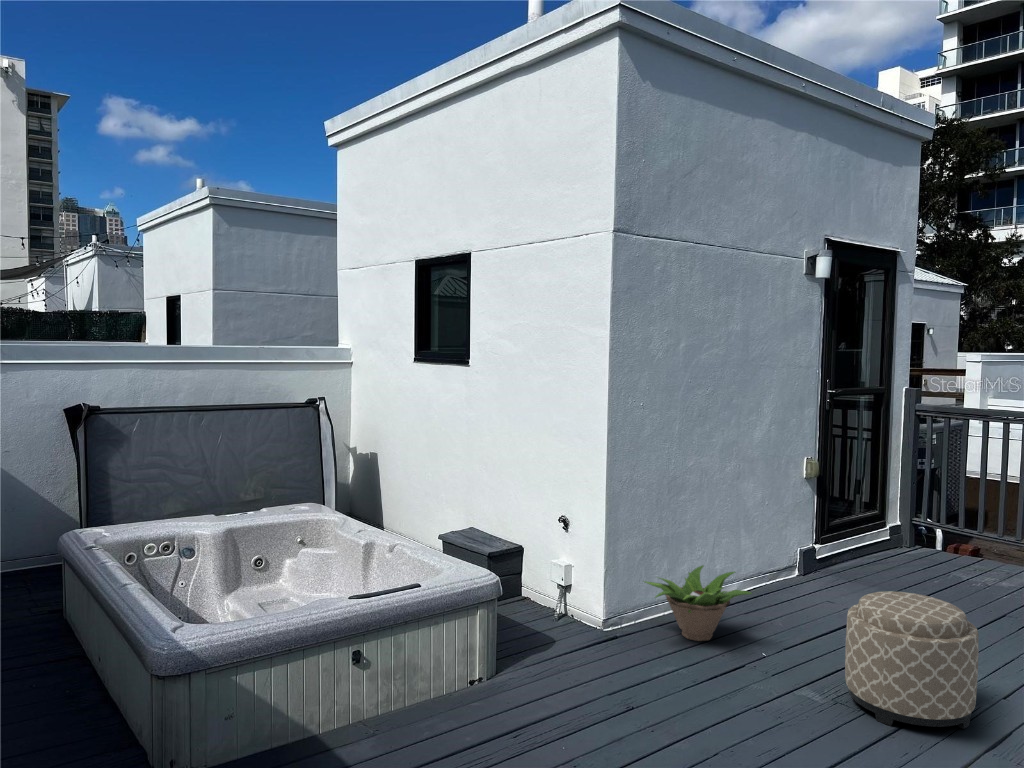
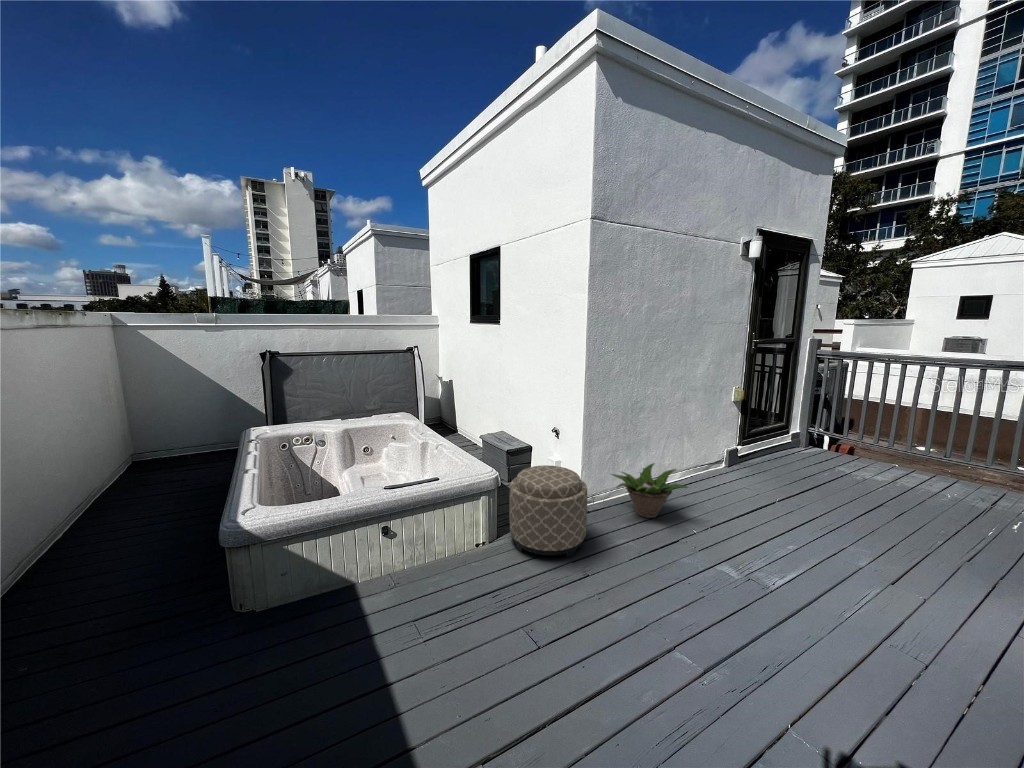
ottoman: present [845,591,979,729] -> present [509,465,587,557]

